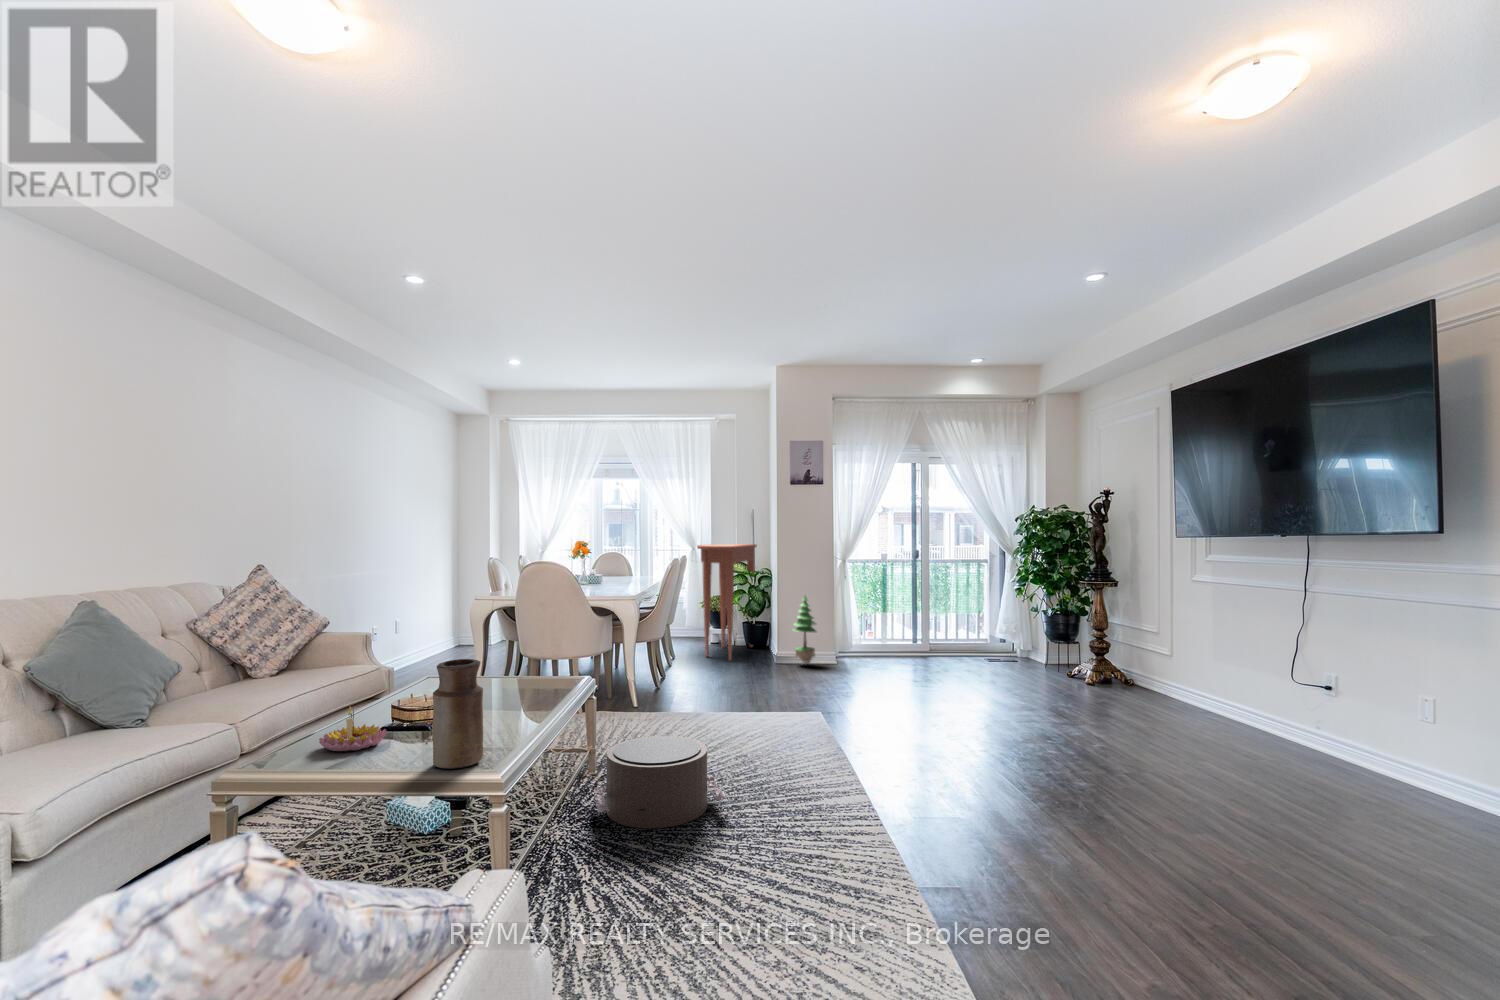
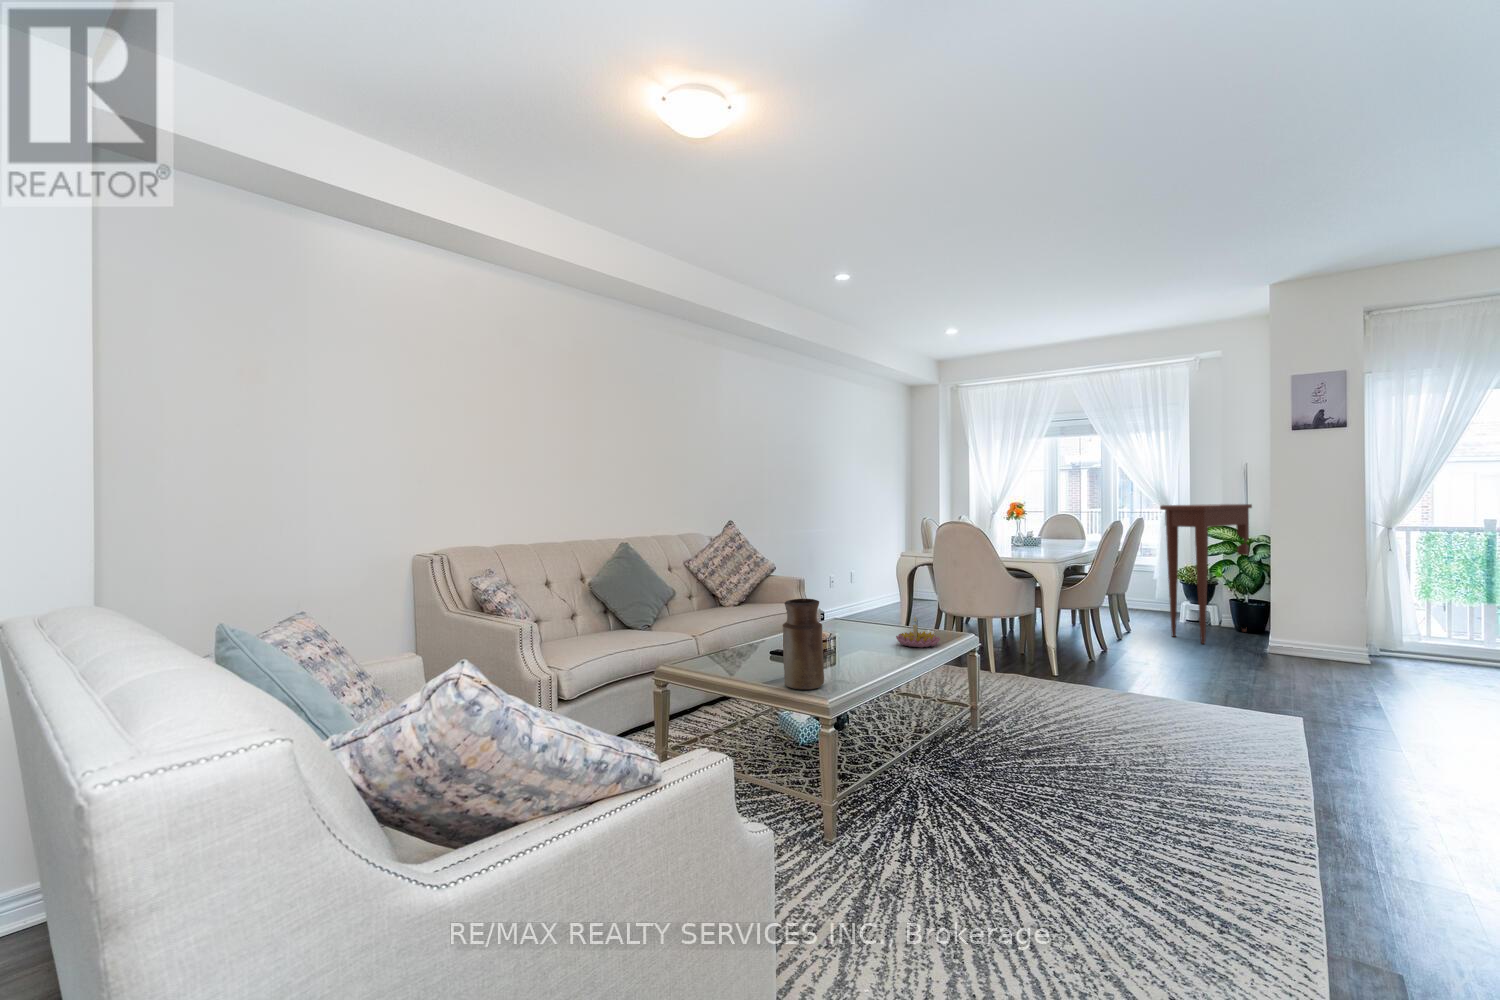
potted tree: present [794,596,816,665] -> none [1294,569,1337,662]
candle holder: present [319,707,387,752] -> present [896,617,941,648]
pouf: present [594,736,726,828] -> none [954,701,1100,797]

